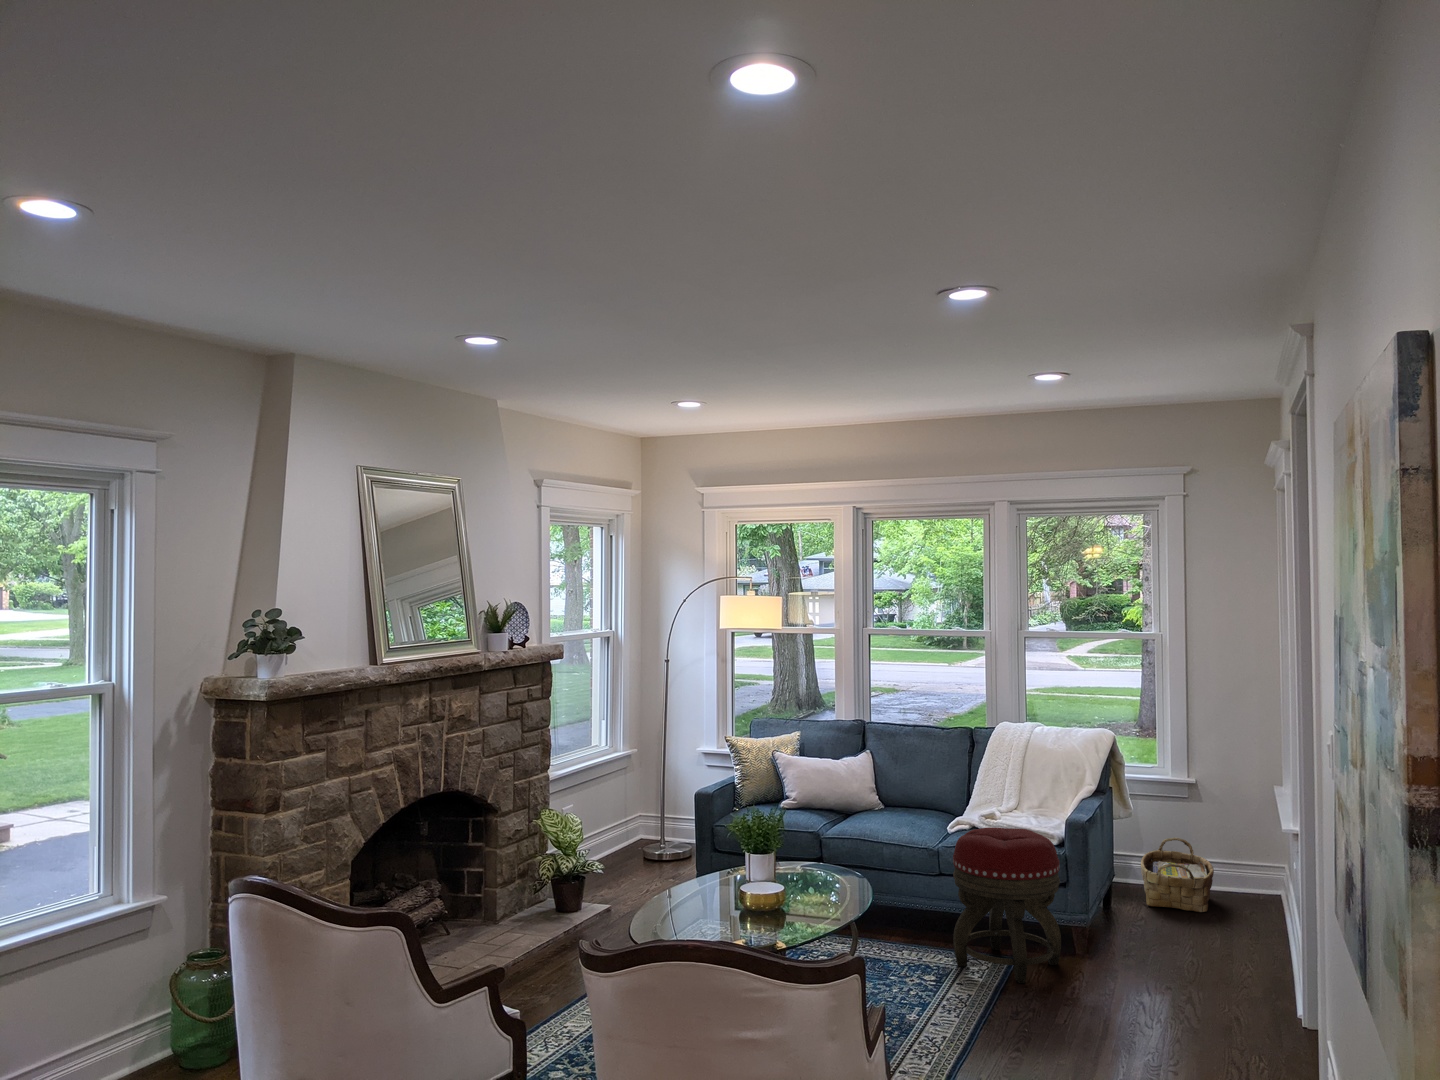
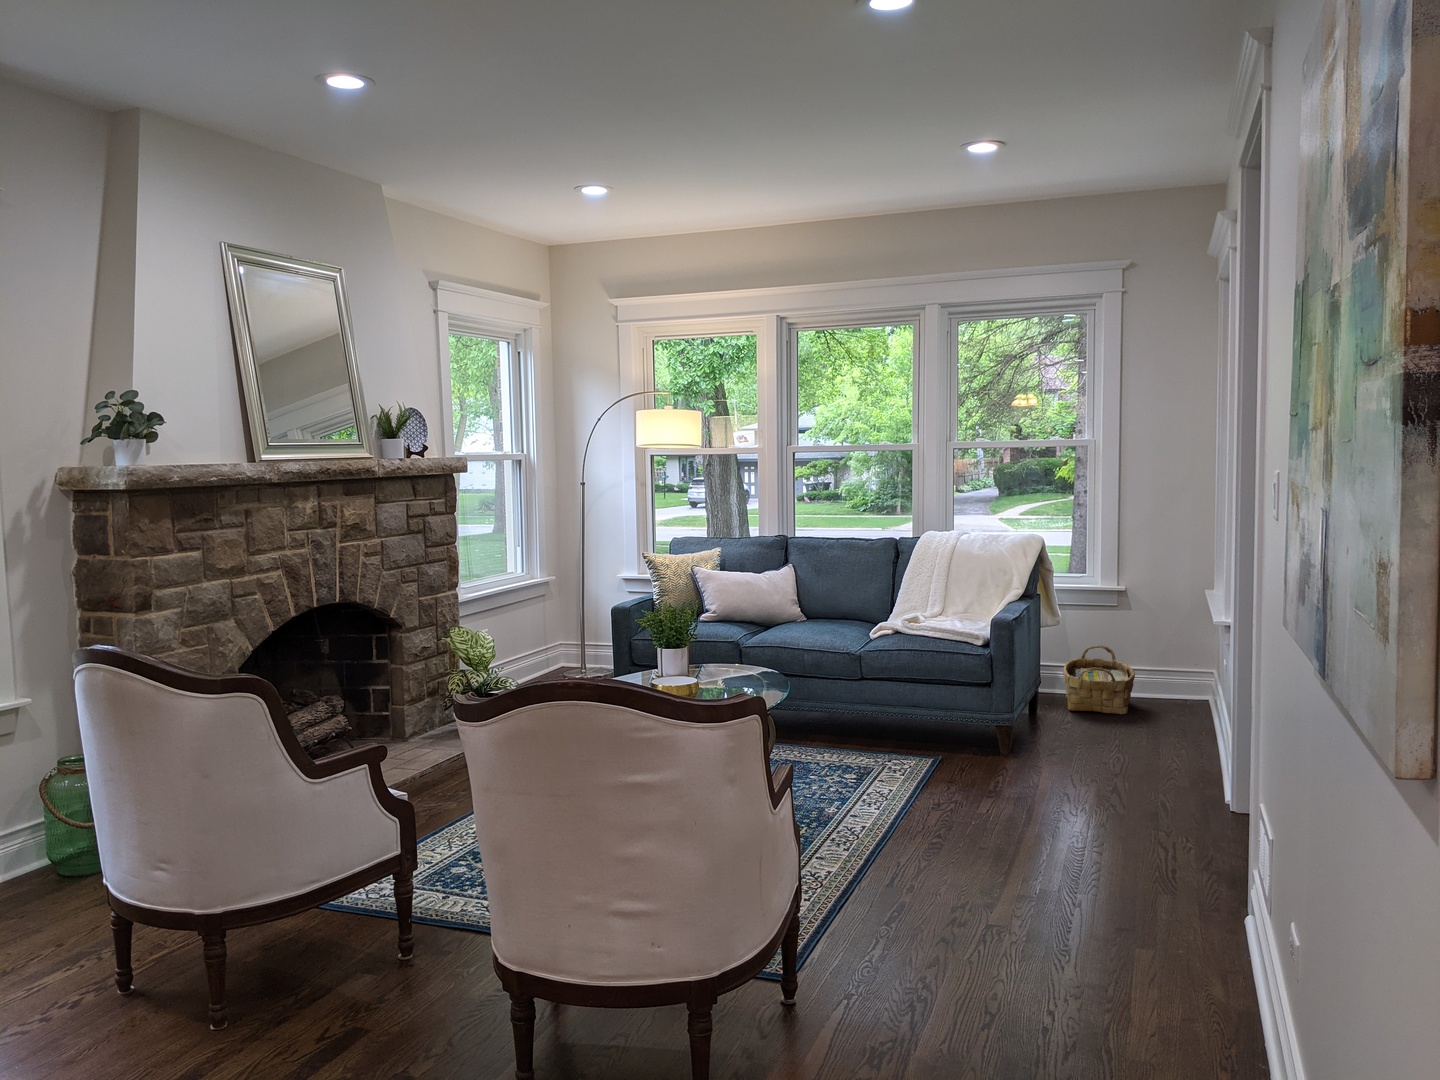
footstool: present [953,827,1061,983] -> none [875,629,983,778]

